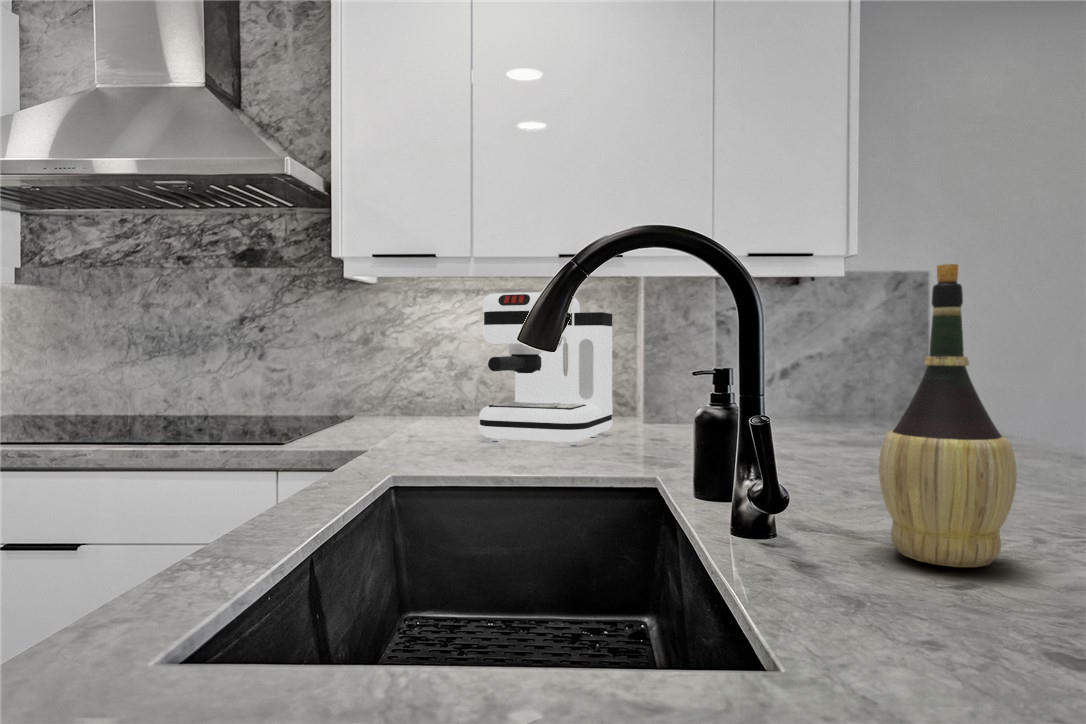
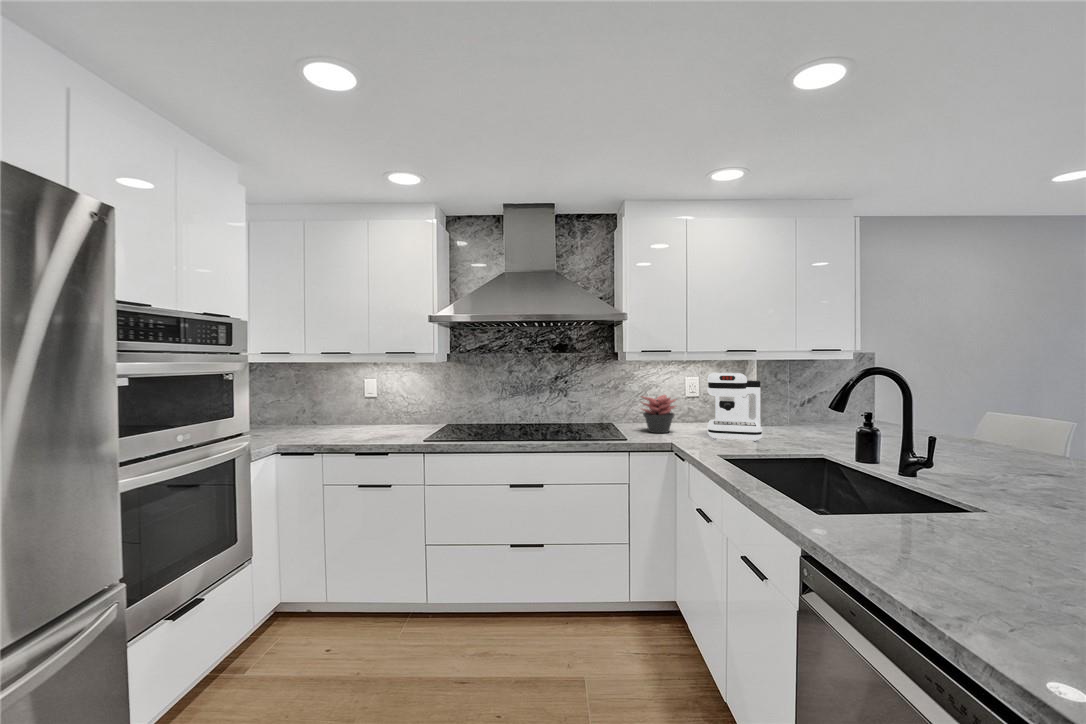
wine bottle: present [879,264,1017,567] -> none [951,396,1002,491]
succulent plant: none [374,351,449,431] -> present [641,395,676,433]

